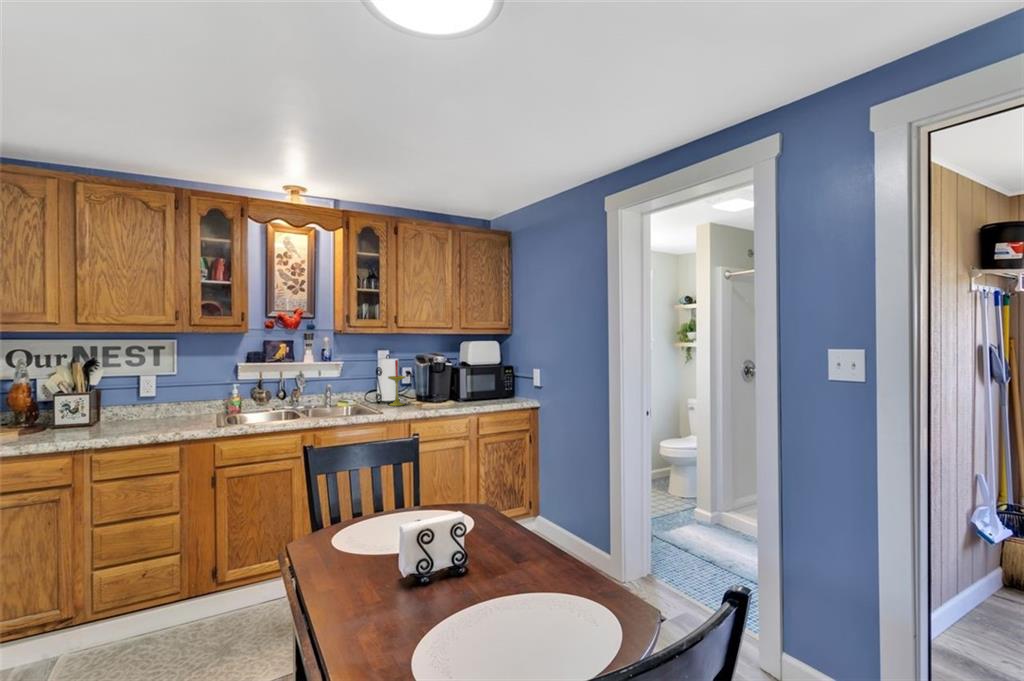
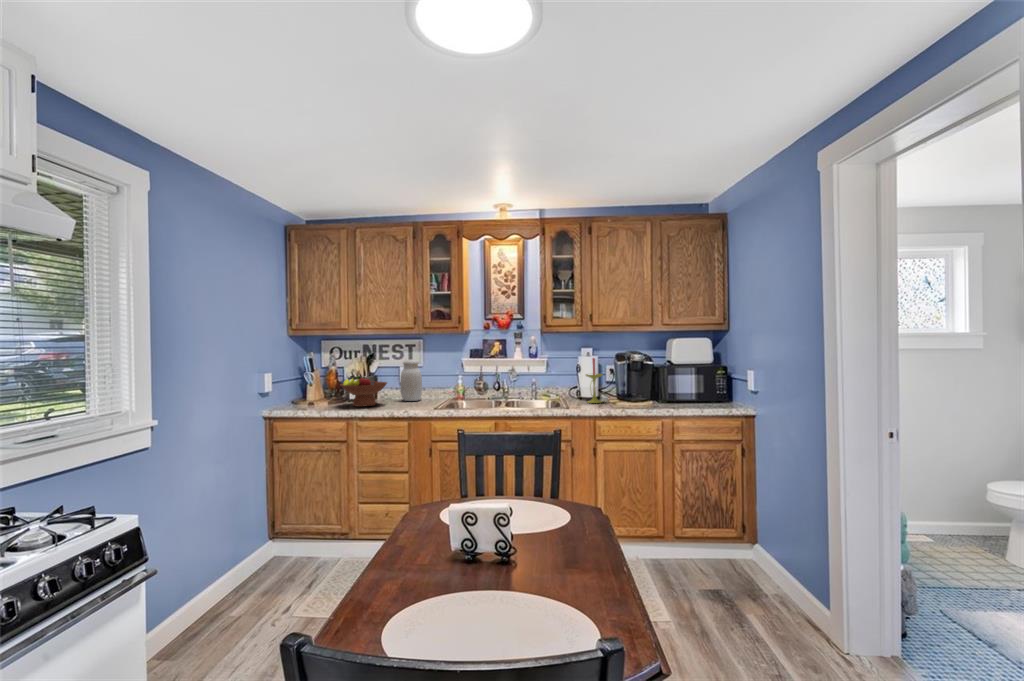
jar: none [144,366,179,419] -> present [400,360,422,401]
fruit bowl: none [44,390,131,434] -> present [340,376,387,406]

